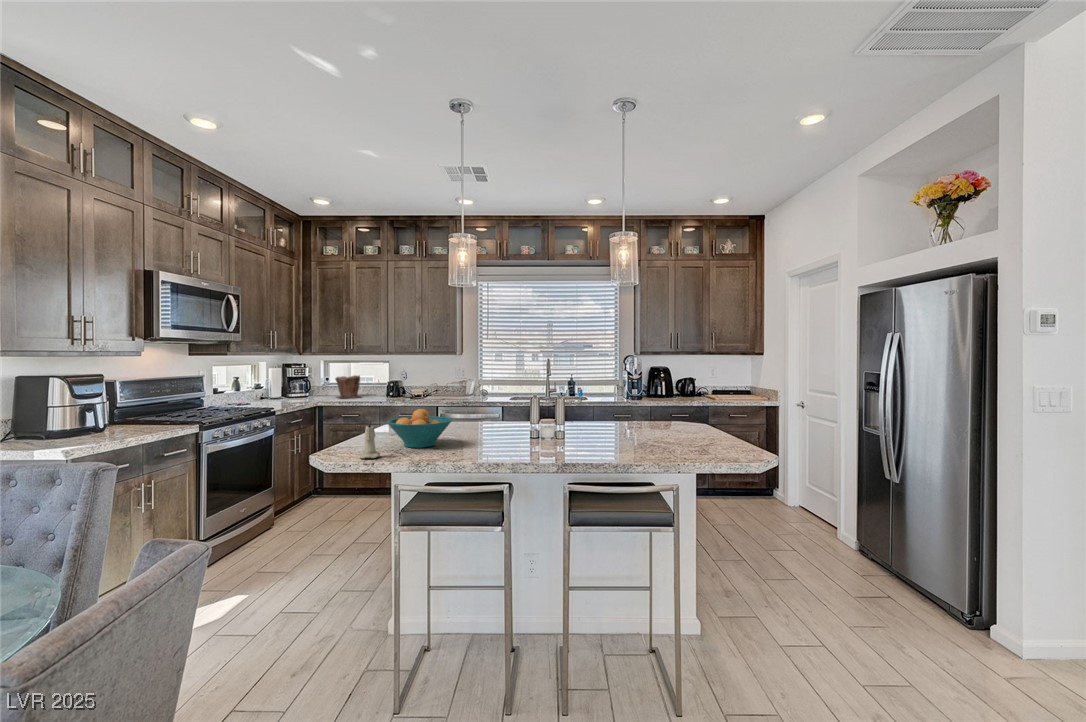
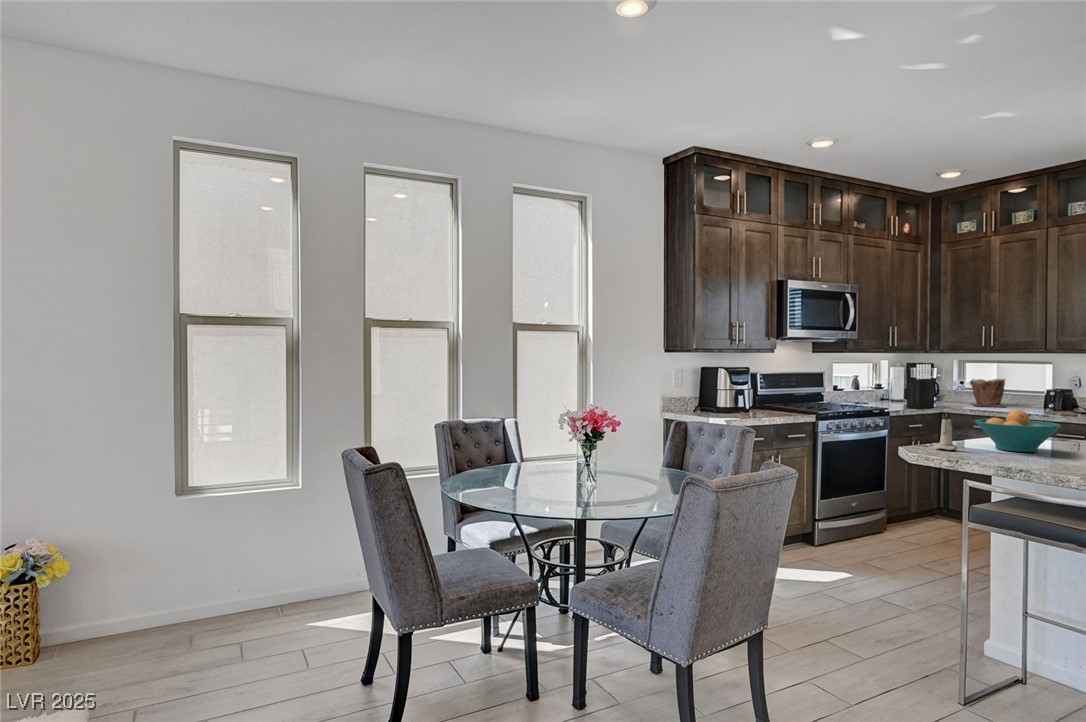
knife block: none [288,365,311,405] -> present [907,364,934,409]

